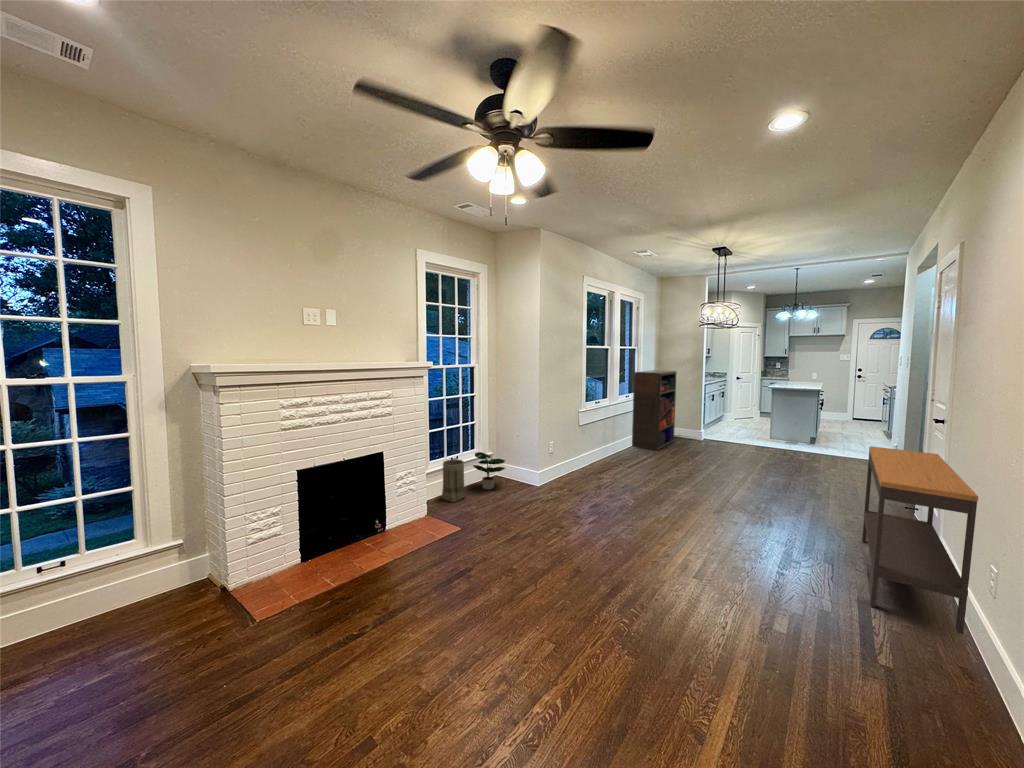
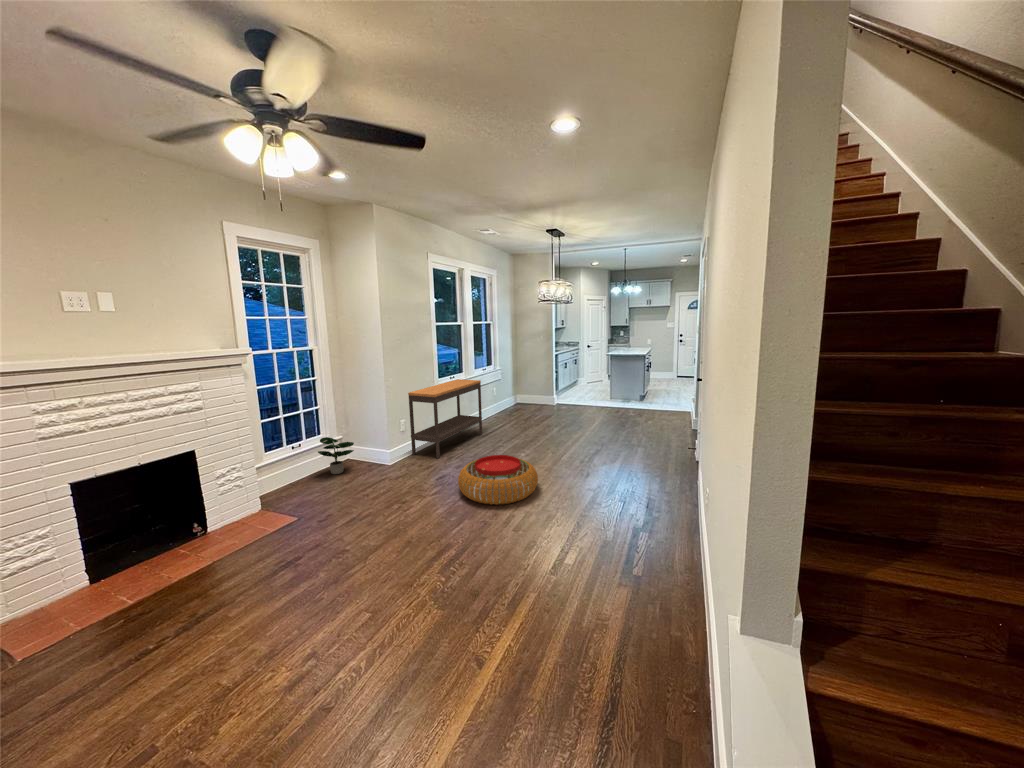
bookshelf: present [632,370,677,450] -> none [489,343,530,418]
console table: present [862,446,978,634] -> present [408,379,482,459]
basket: present [442,459,465,502] -> none [280,448,309,492]
pouf: none [617,489,712,546] -> present [458,455,538,505]

